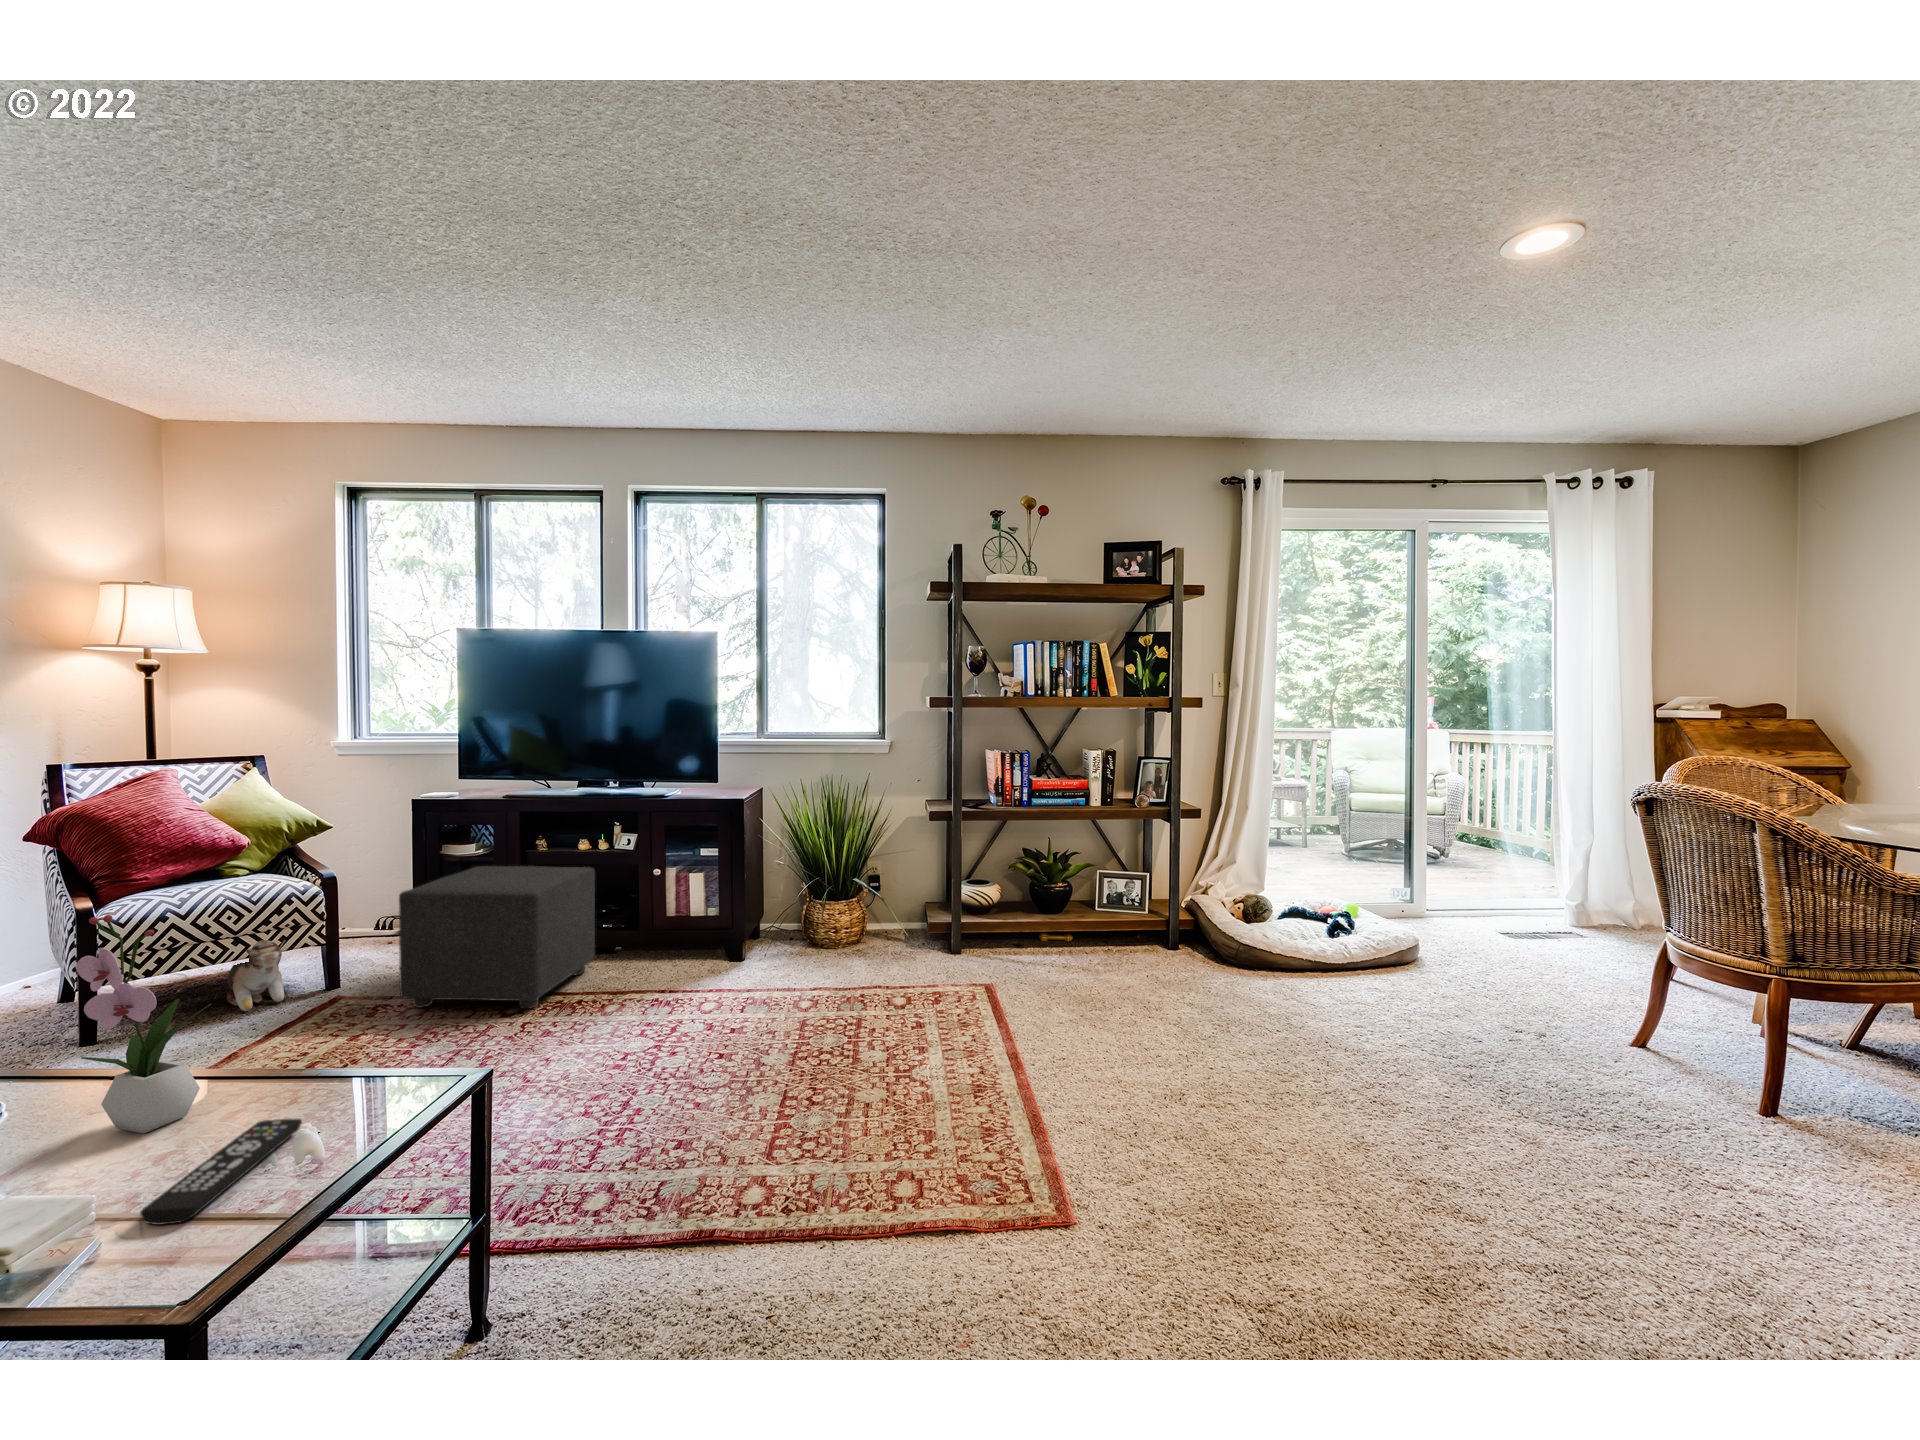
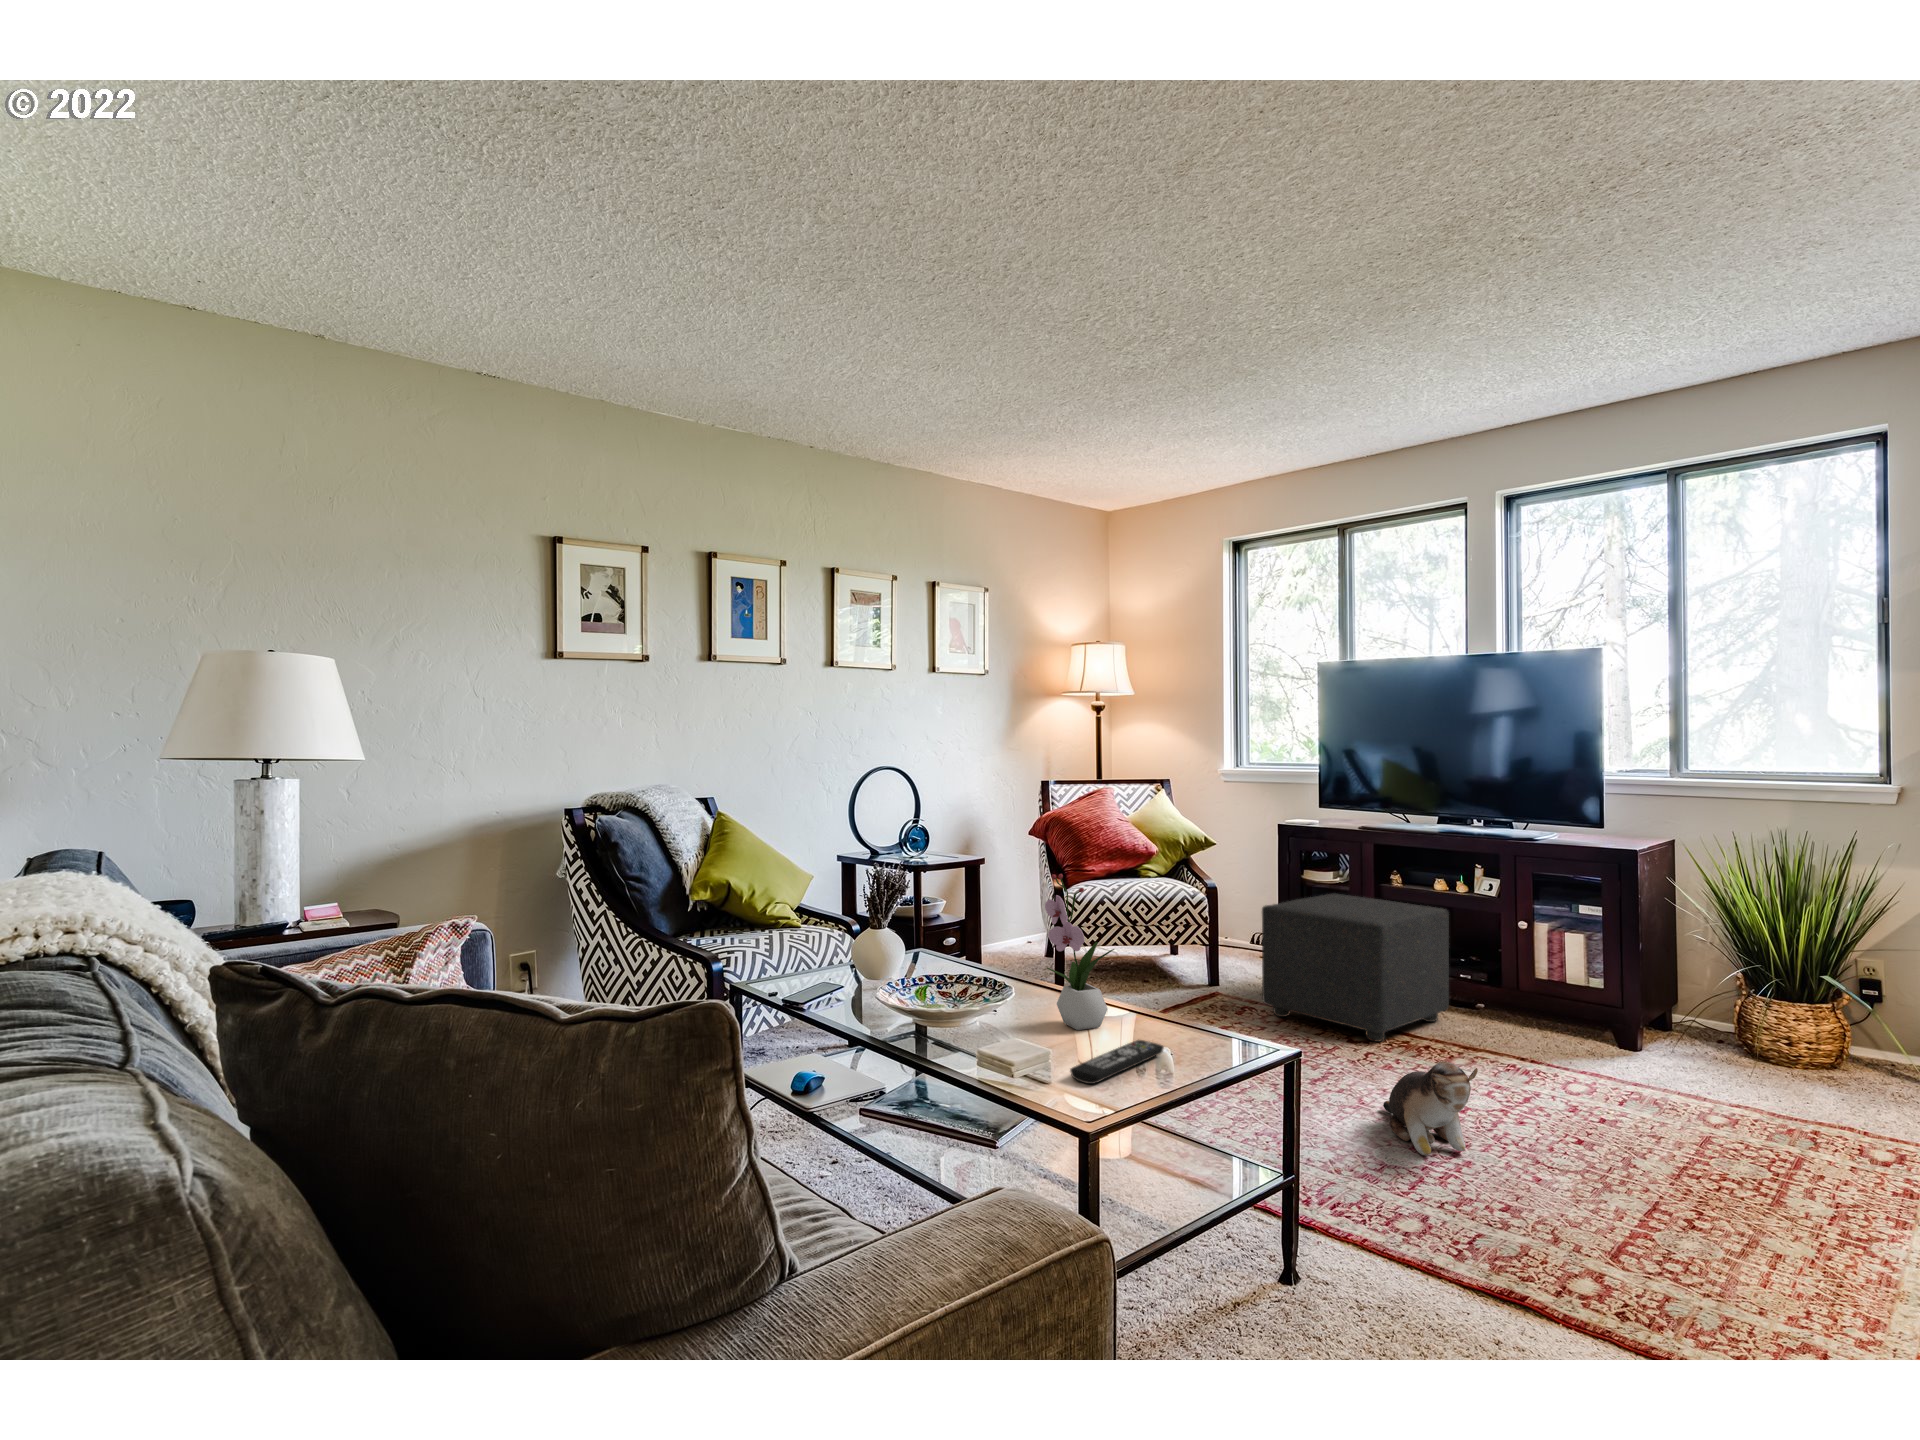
plush toy: present [227,940,285,1011] -> present [1383,1061,1478,1155]

